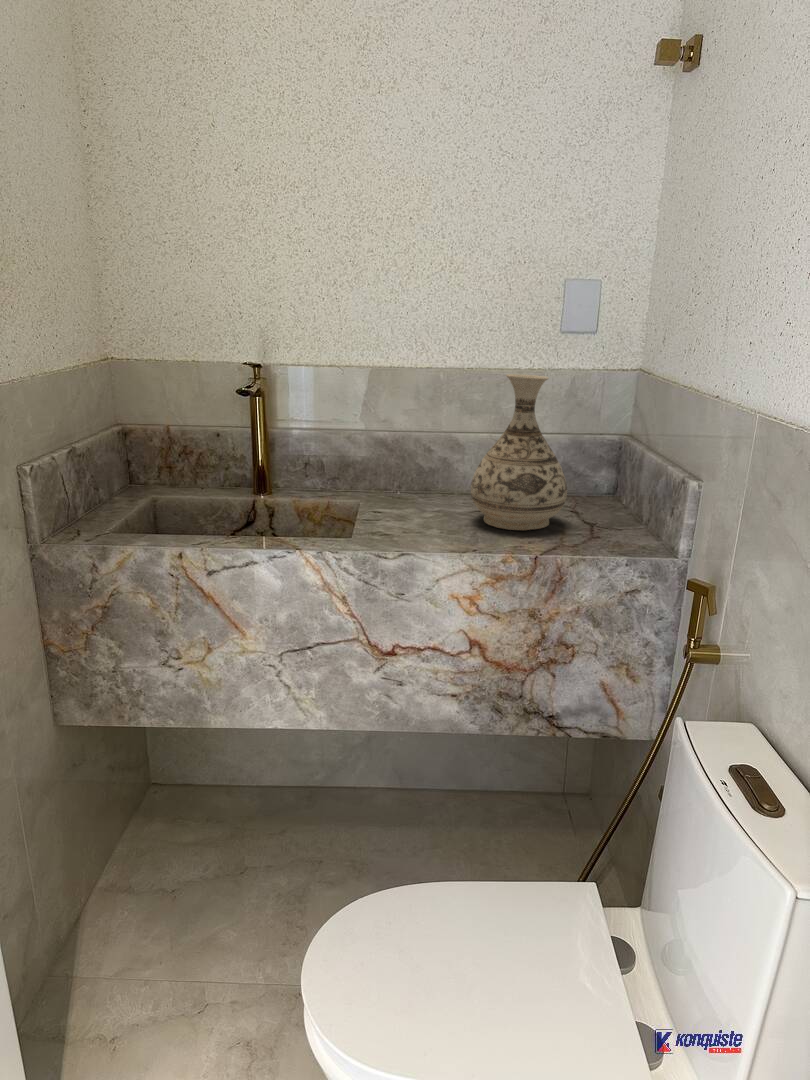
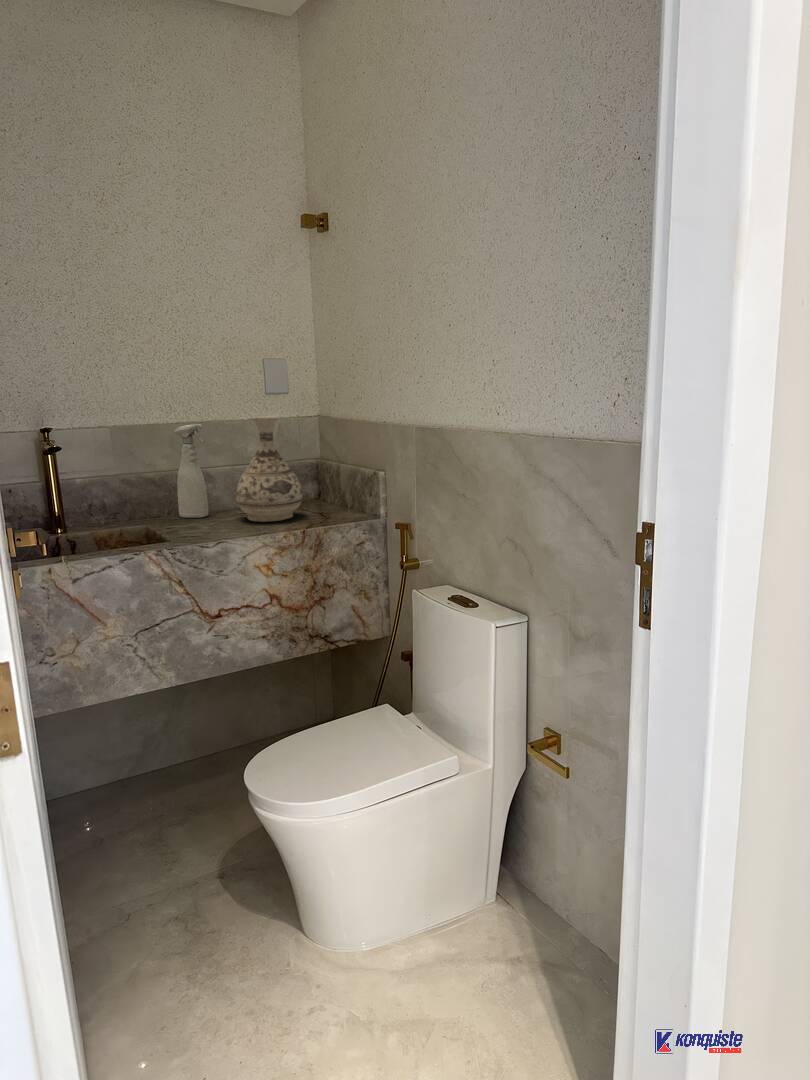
spray bottle: none [412,377,451,503] -> present [175,424,208,518]

